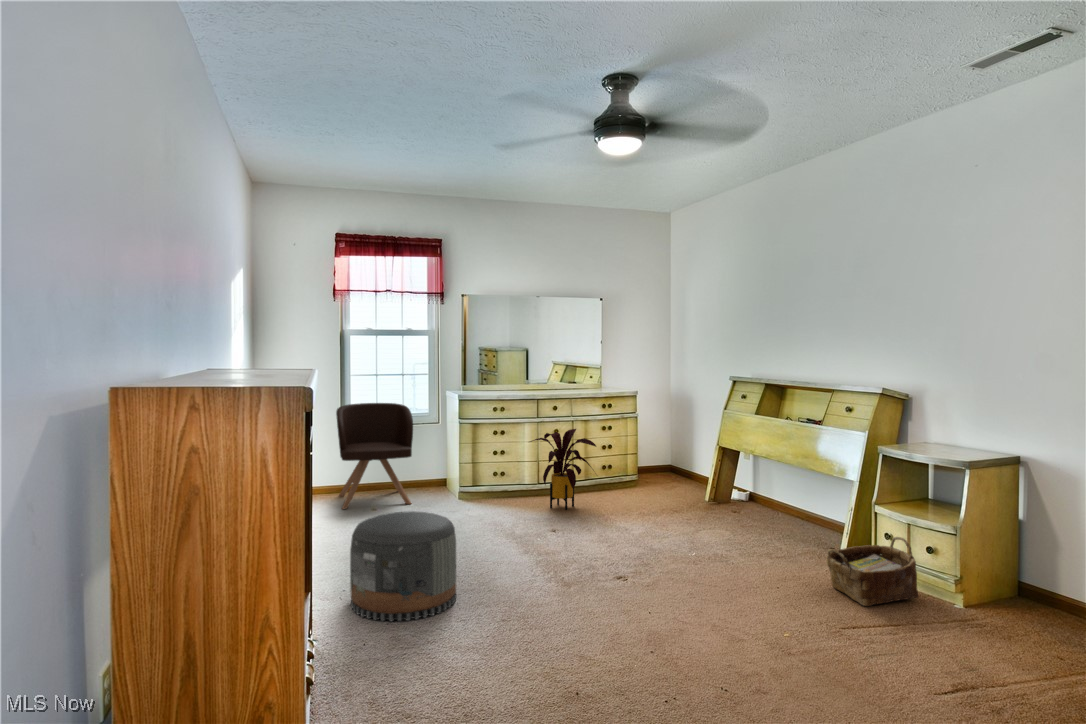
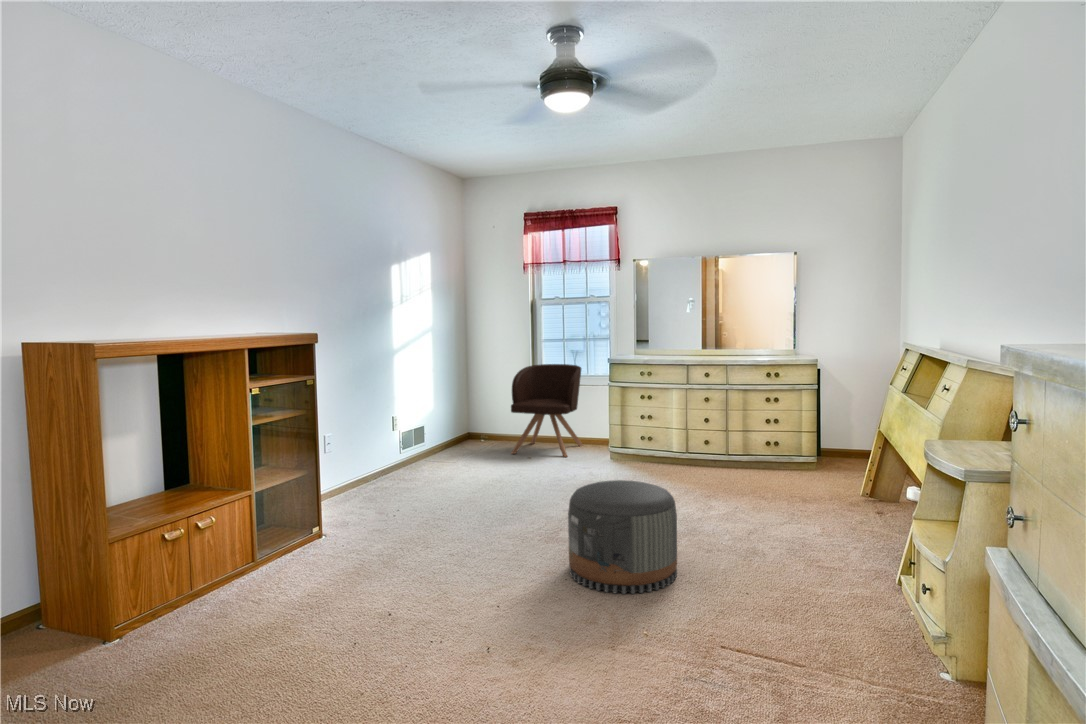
house plant: present [530,429,596,510] -> none [655,398,723,482]
pouf: present [350,511,456,621] -> present [568,480,677,594]
woven basket: present [826,537,918,606] -> none [778,560,895,651]

